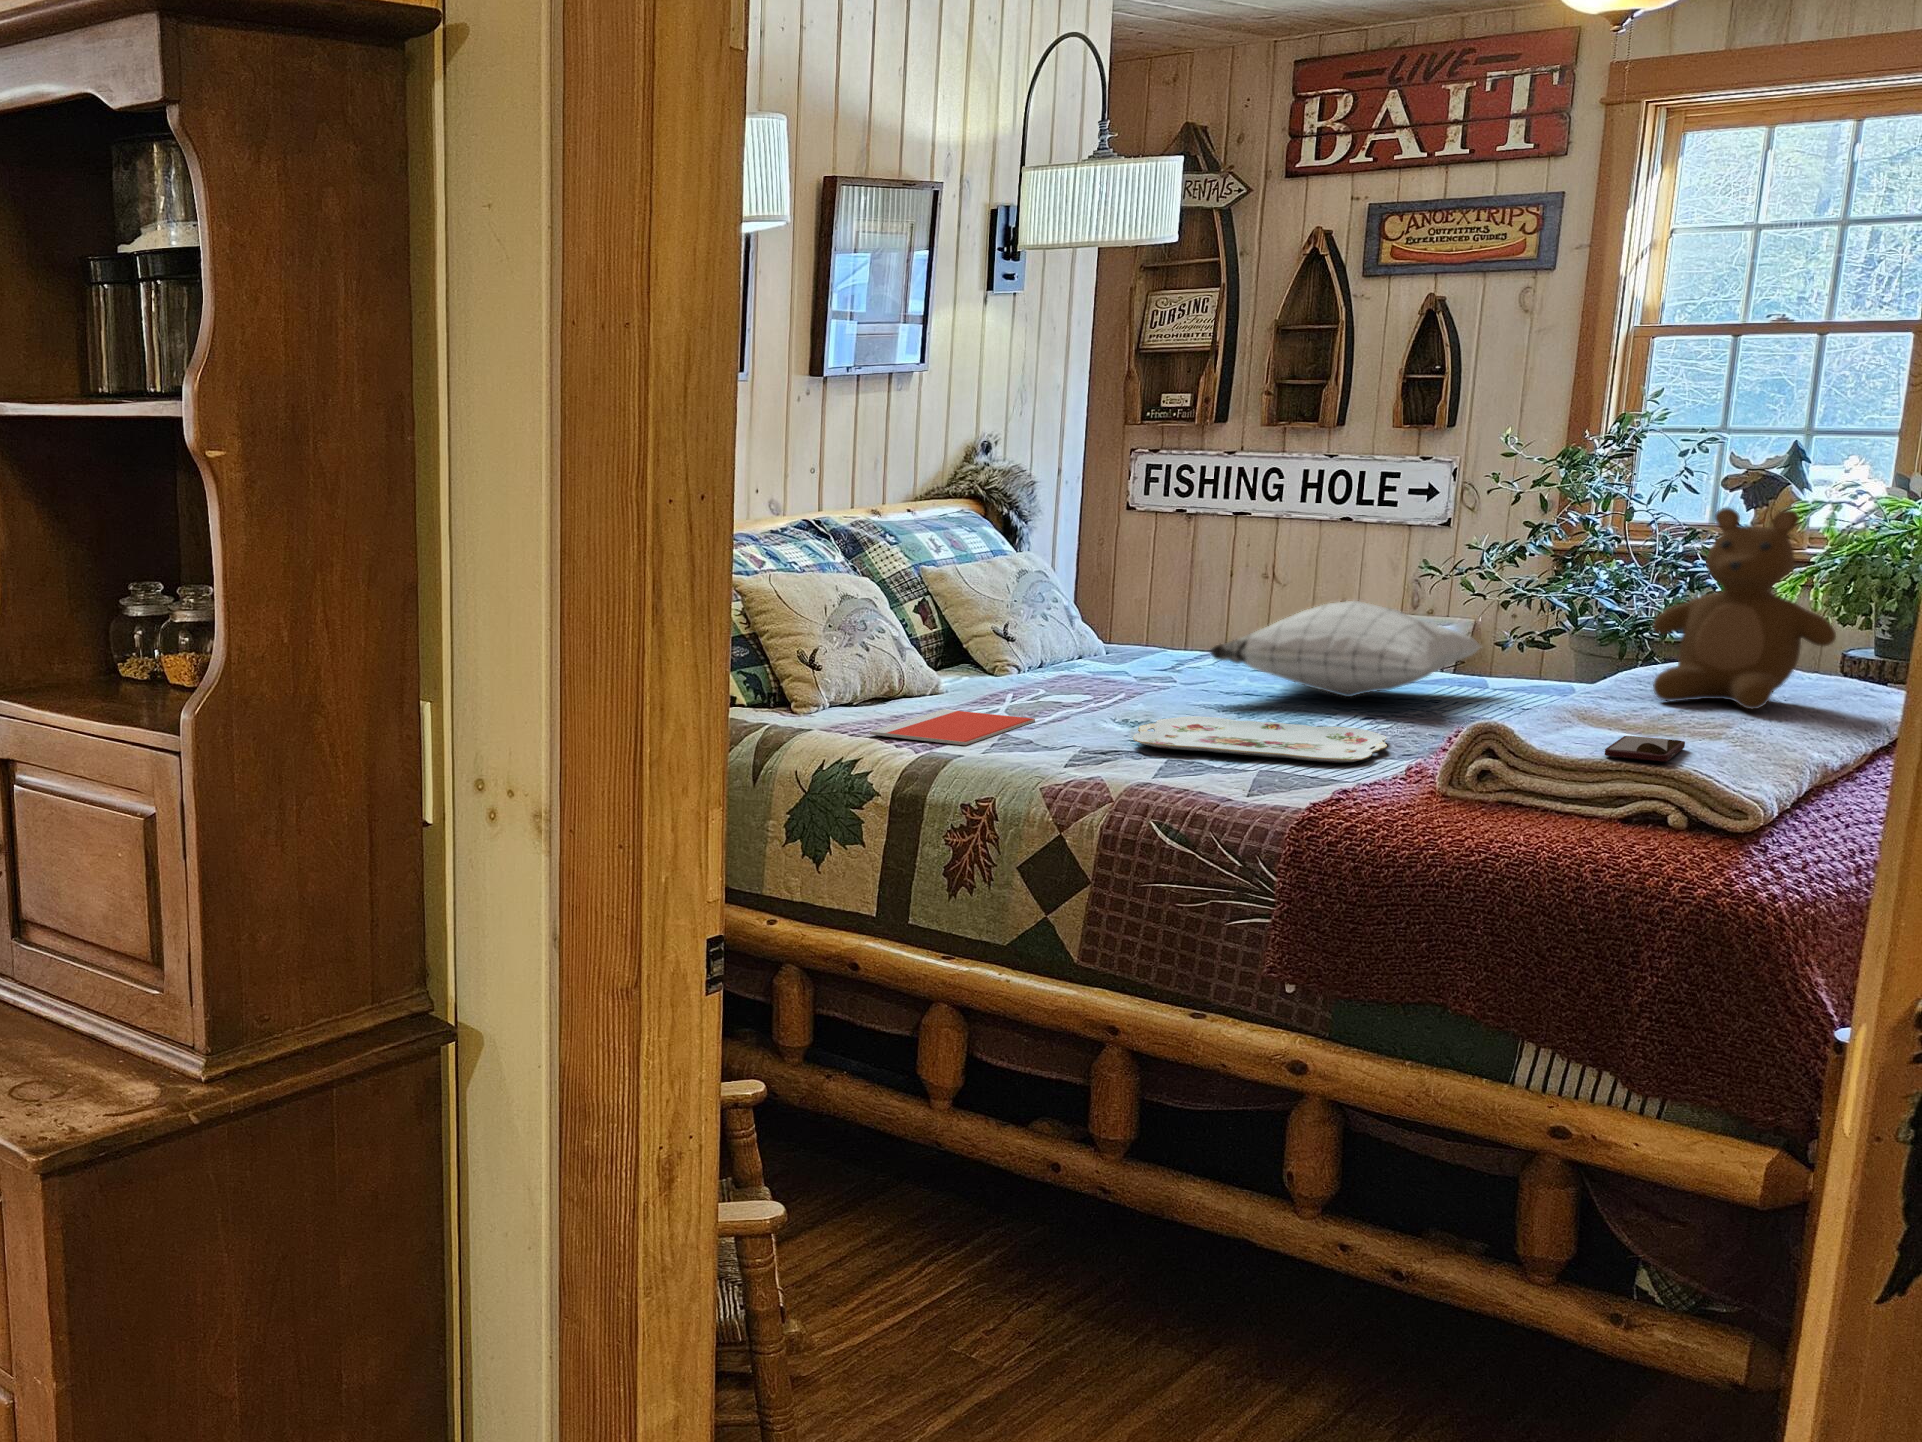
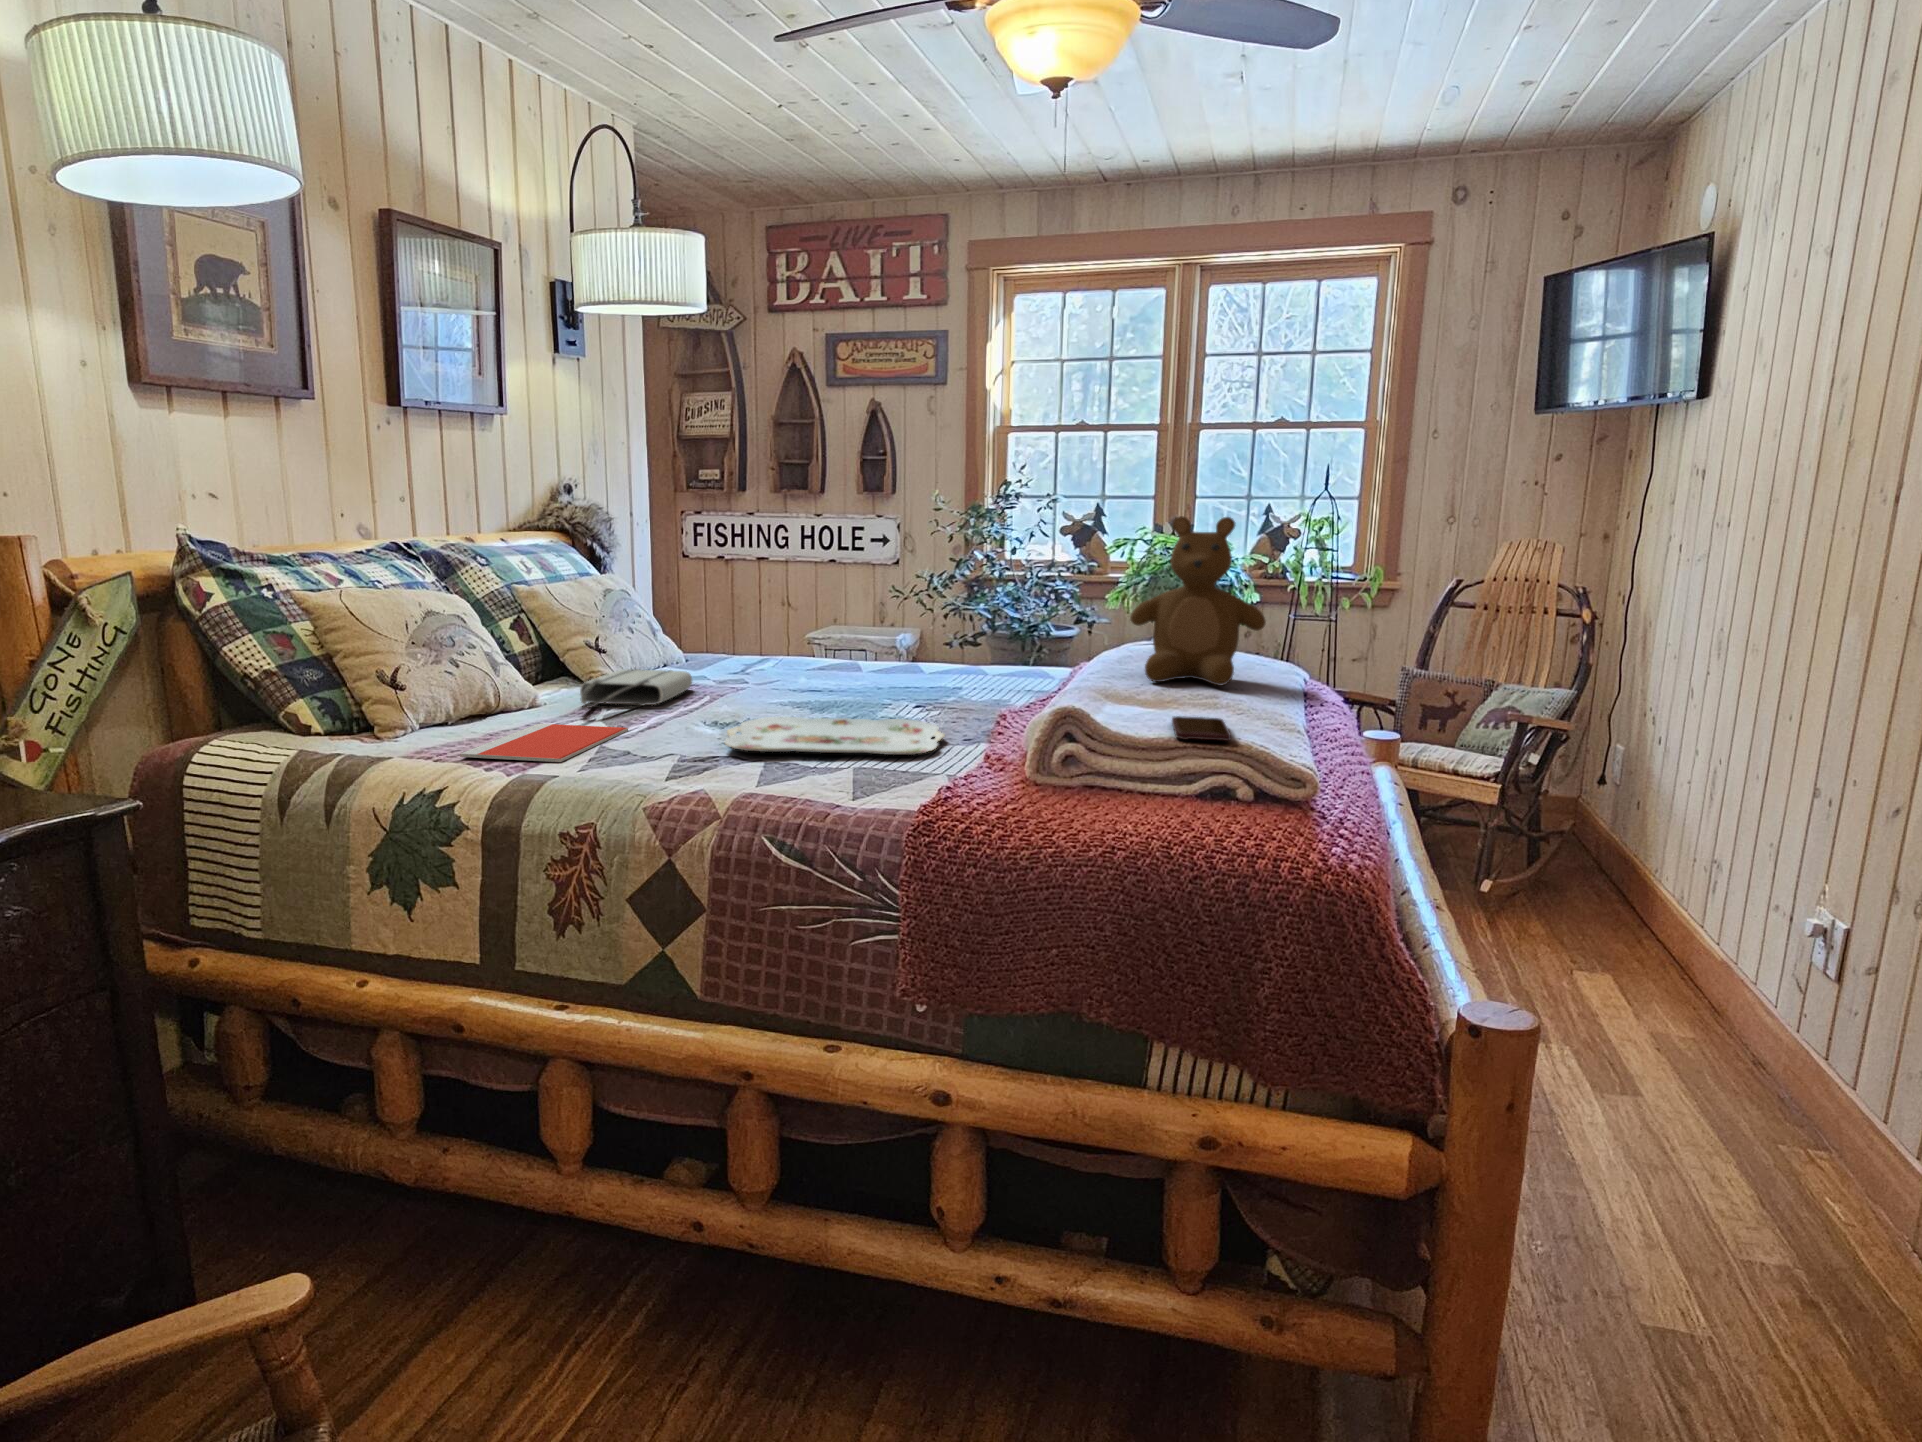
pillow: present [1209,601,1481,697] -> none [772,609,976,691]
tote bag: none [987,658,1115,699] -> present [580,669,692,709]

